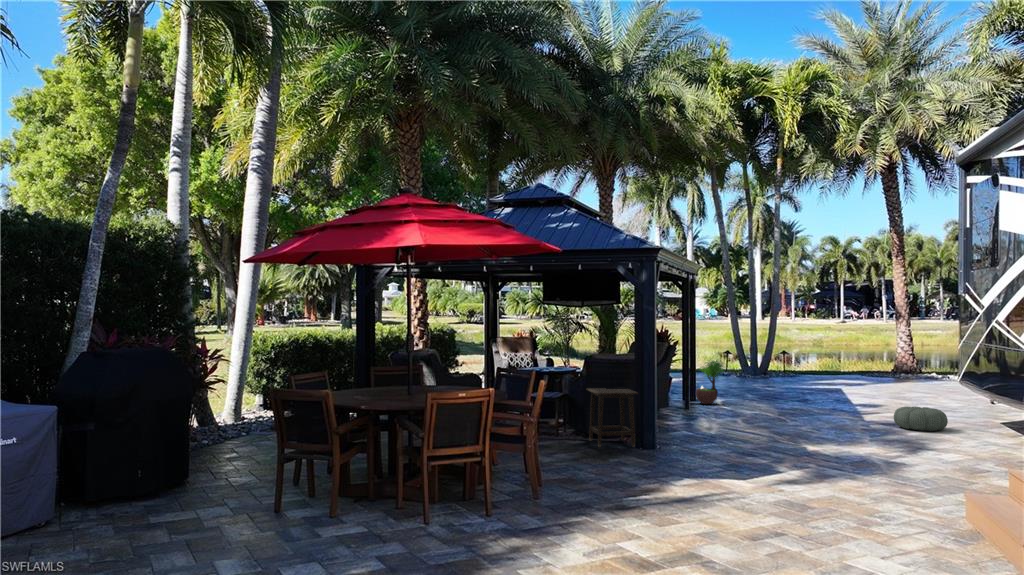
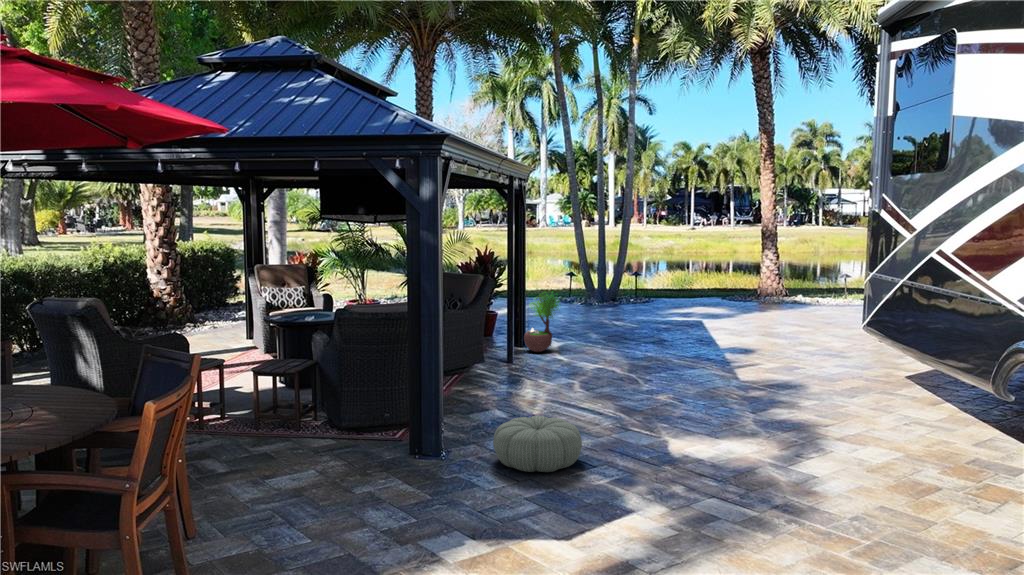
side table: present [586,388,638,447] -> none [322,364,402,473]
pouf: present [894,407,948,431] -> present [493,416,582,472]

